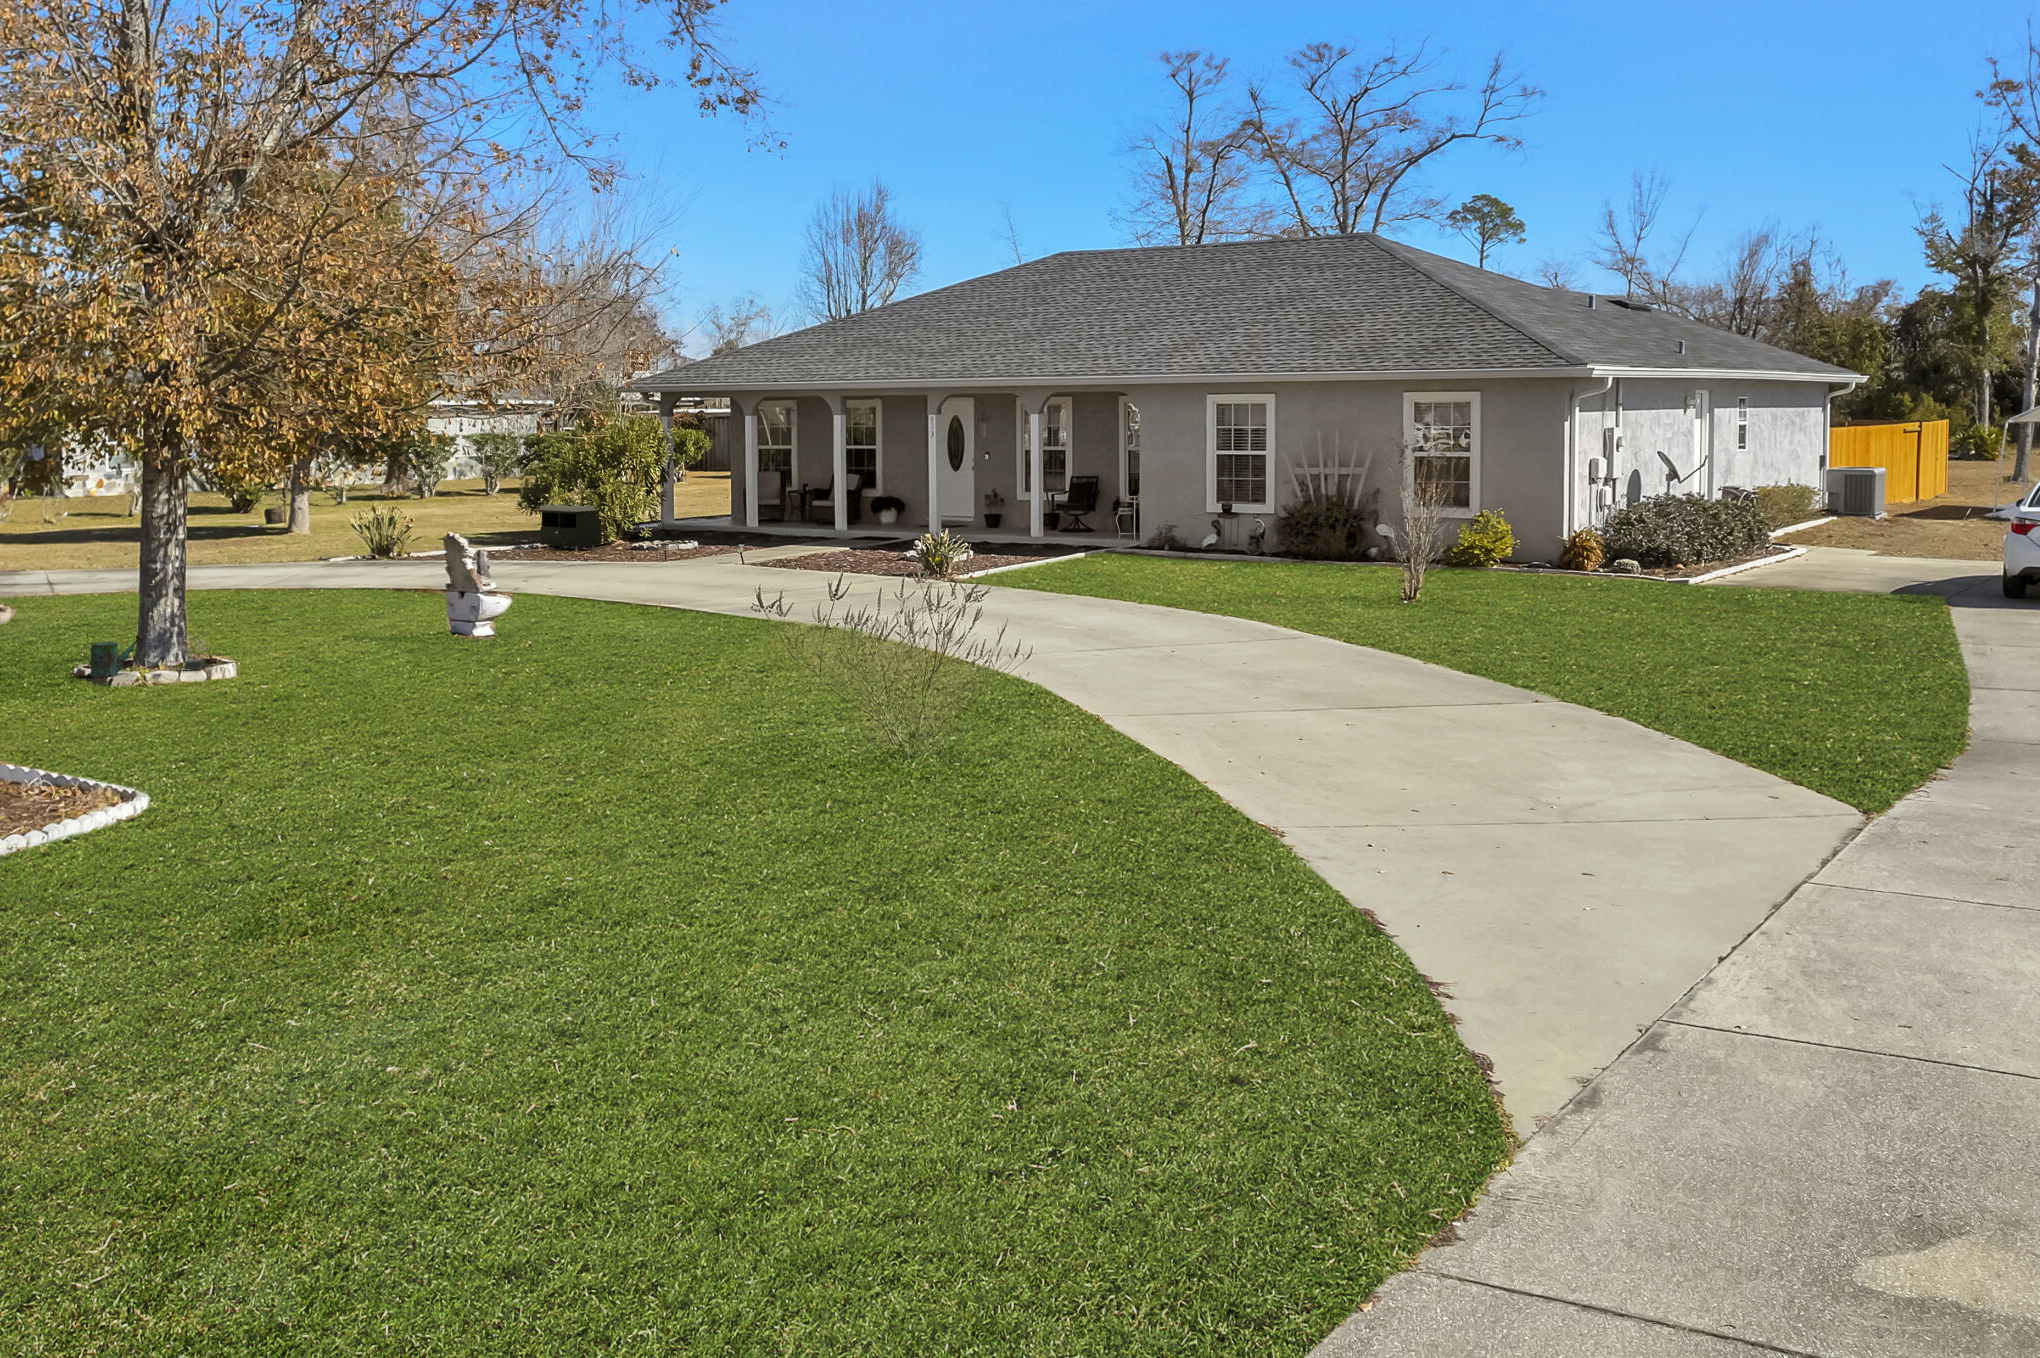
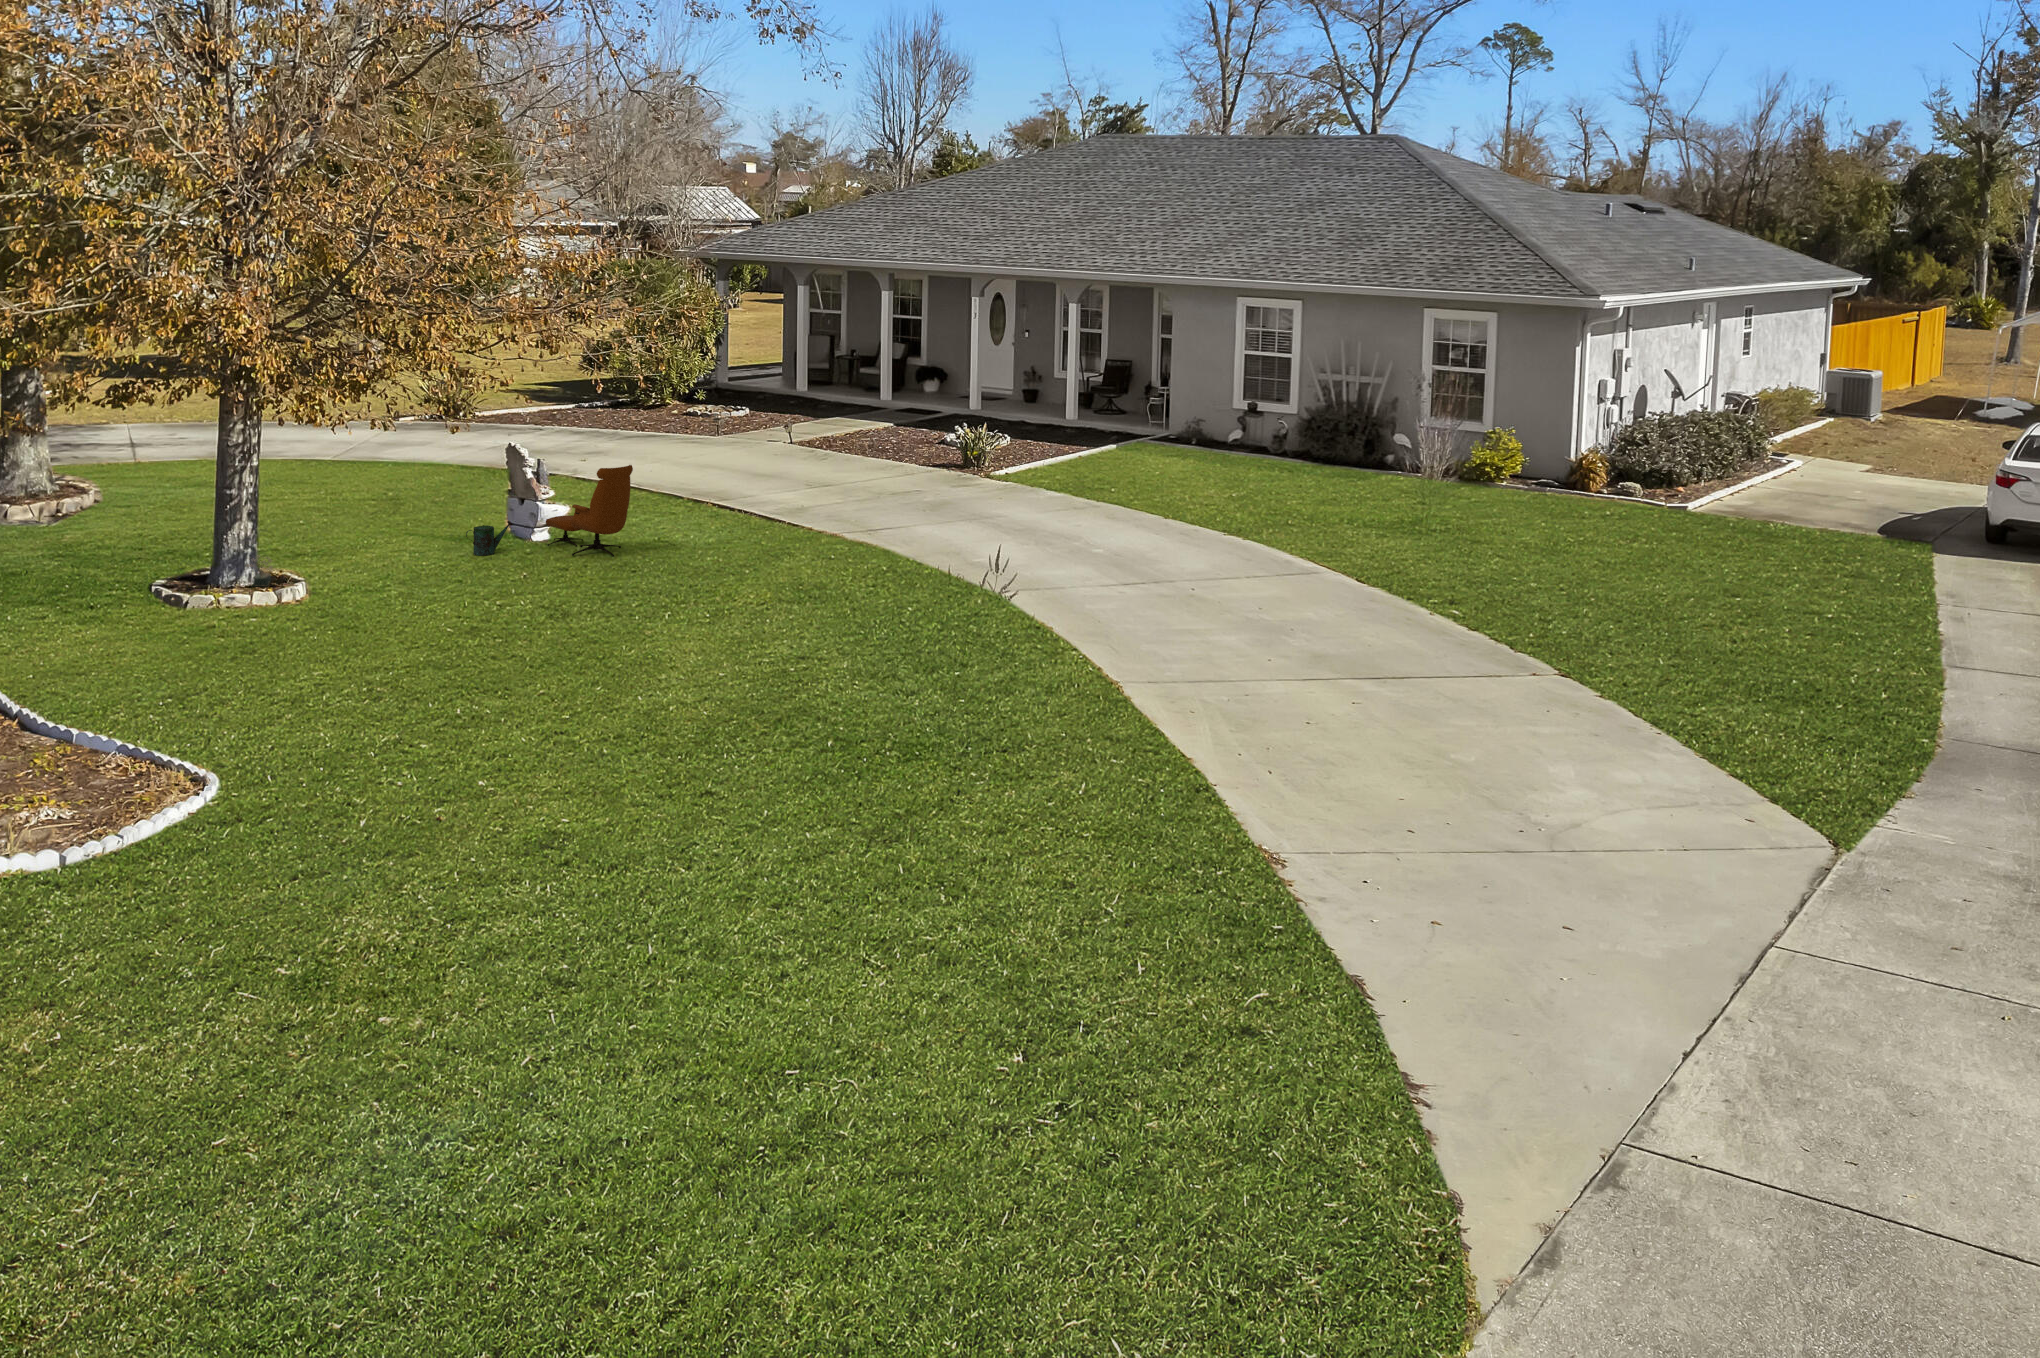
storage bench: present [539,505,602,551] -> none [592,368,652,415]
lounge chair: none [495,543,587,642] -> present [546,465,633,557]
watering can: present [81,636,143,678] -> present [466,521,513,556]

